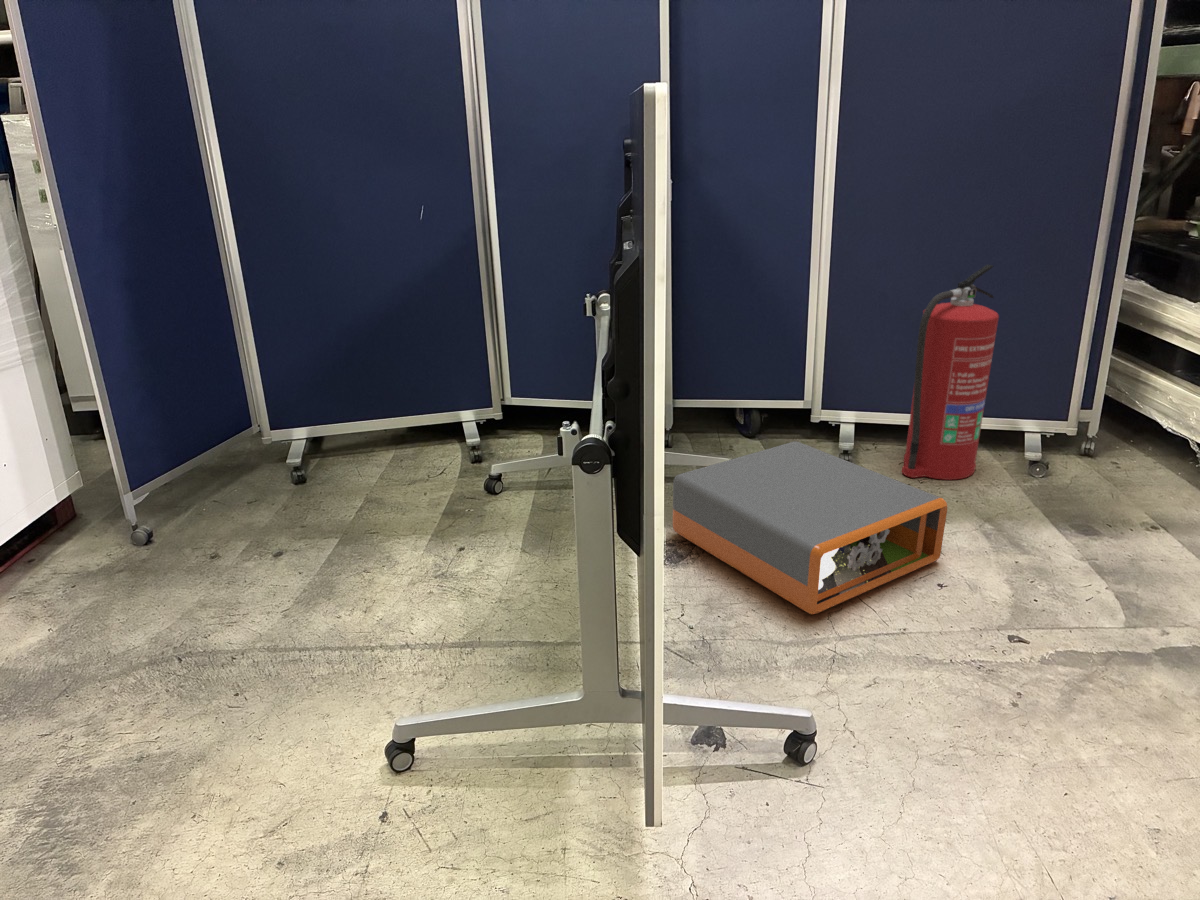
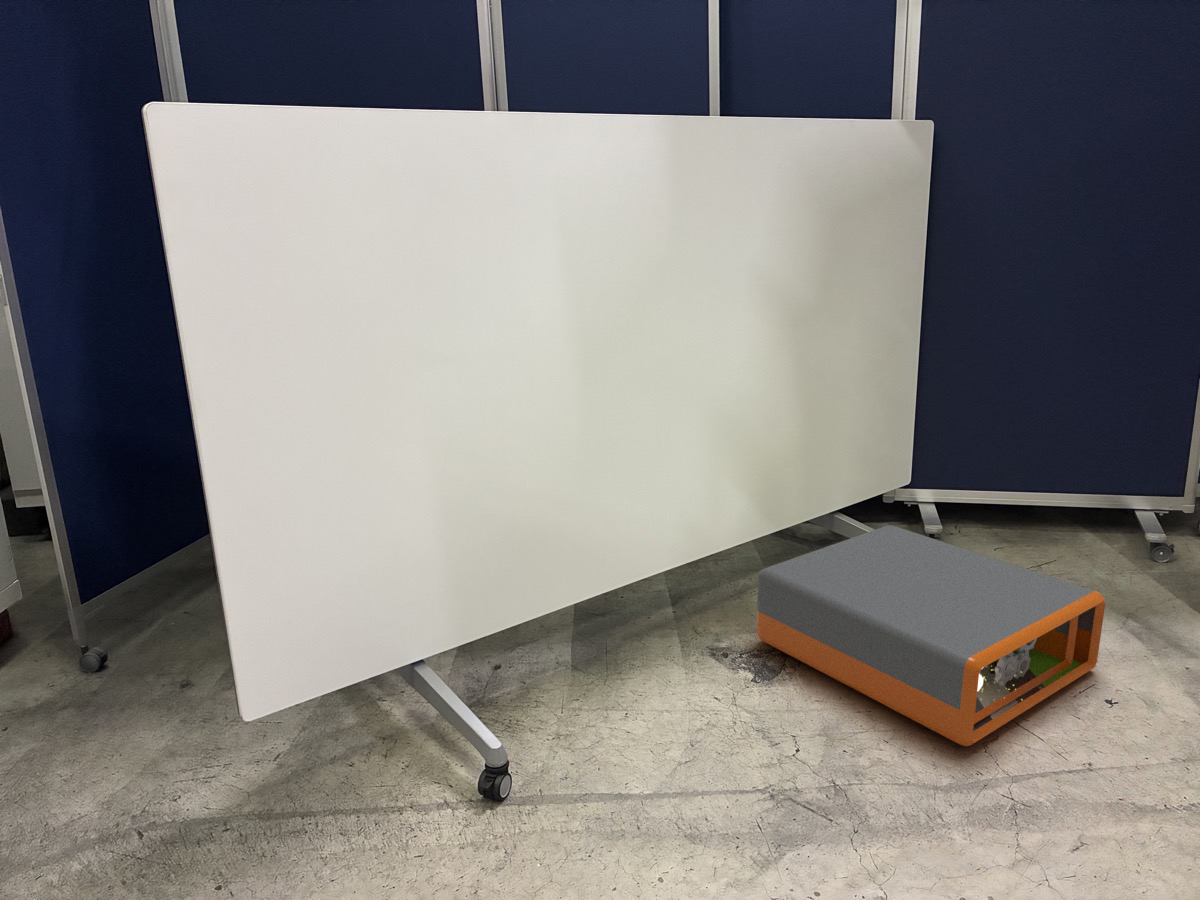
fire extinguisher: present [902,265,999,480] -> none [1003,318,1115,567]

